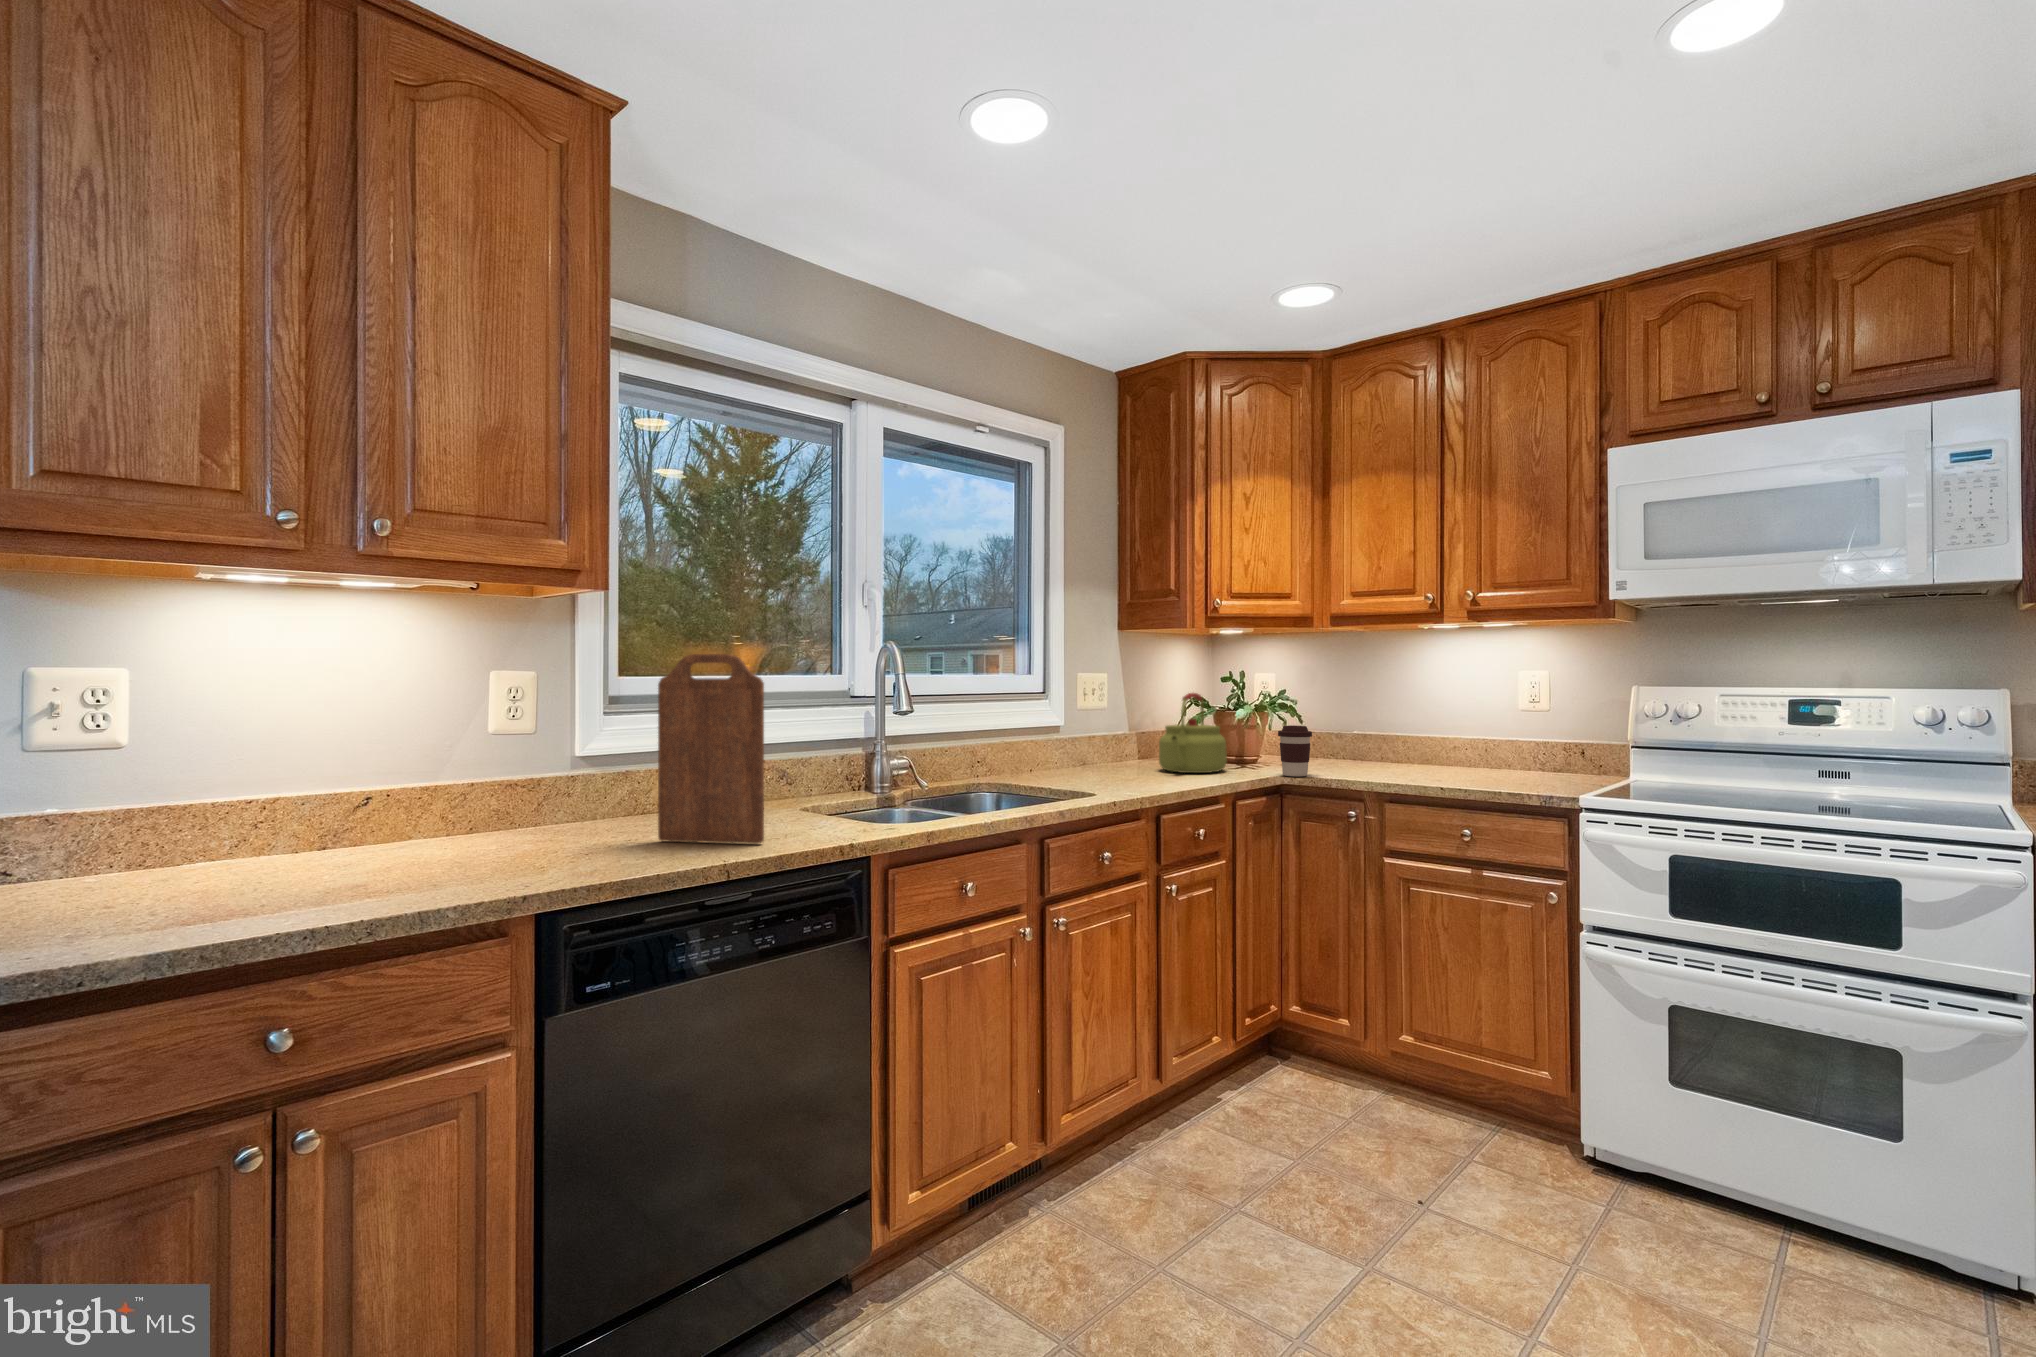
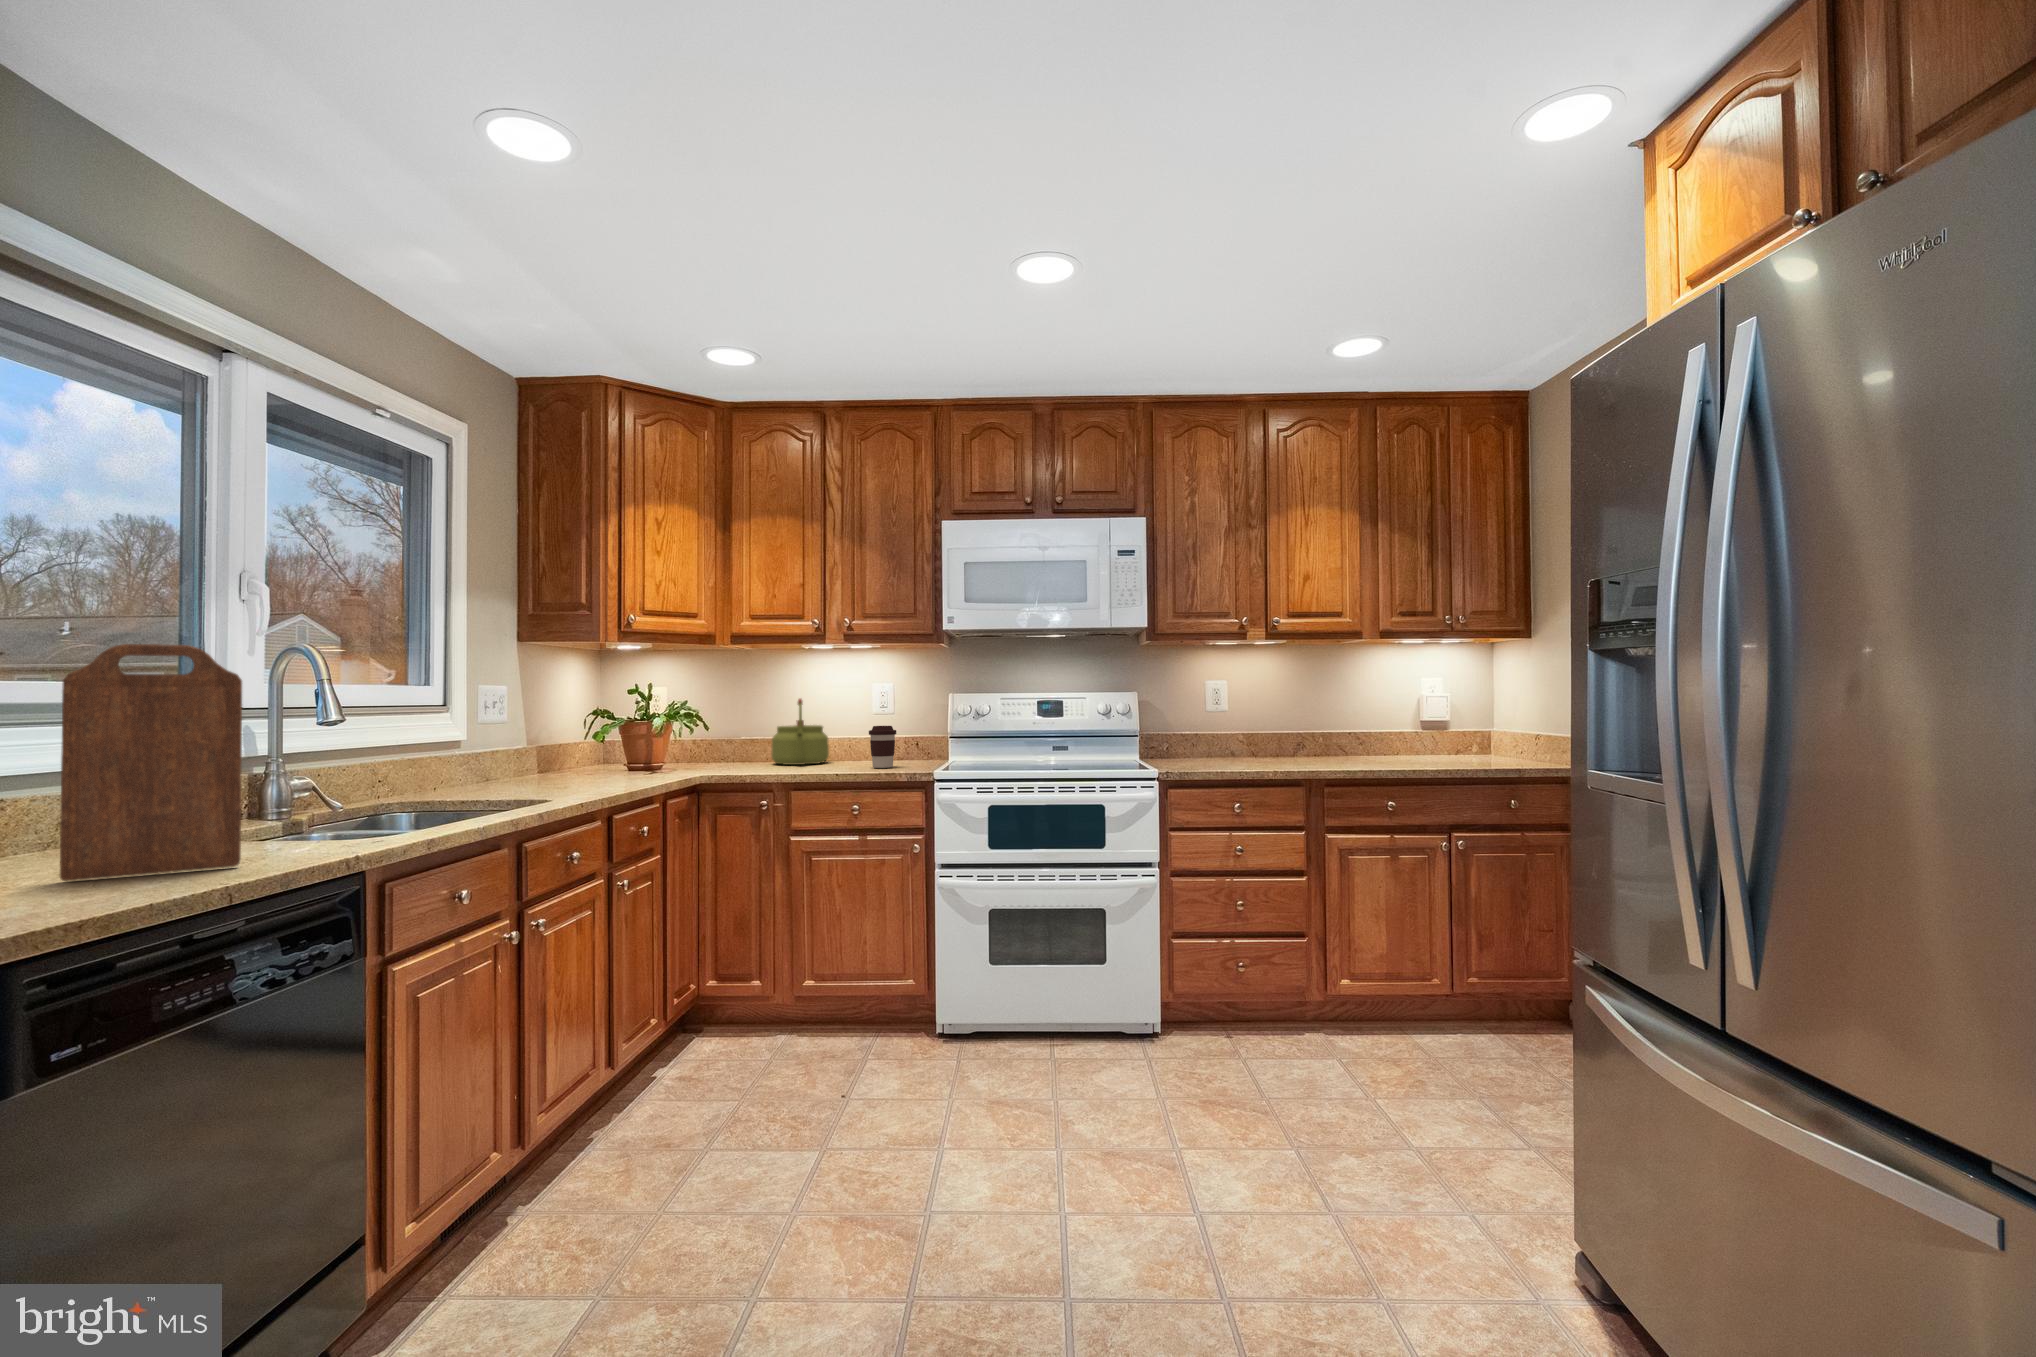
kettle: present [1159,693,1227,773] -> present [772,699,829,765]
coffee cup: present [1278,725,1312,776] -> present [869,726,896,768]

